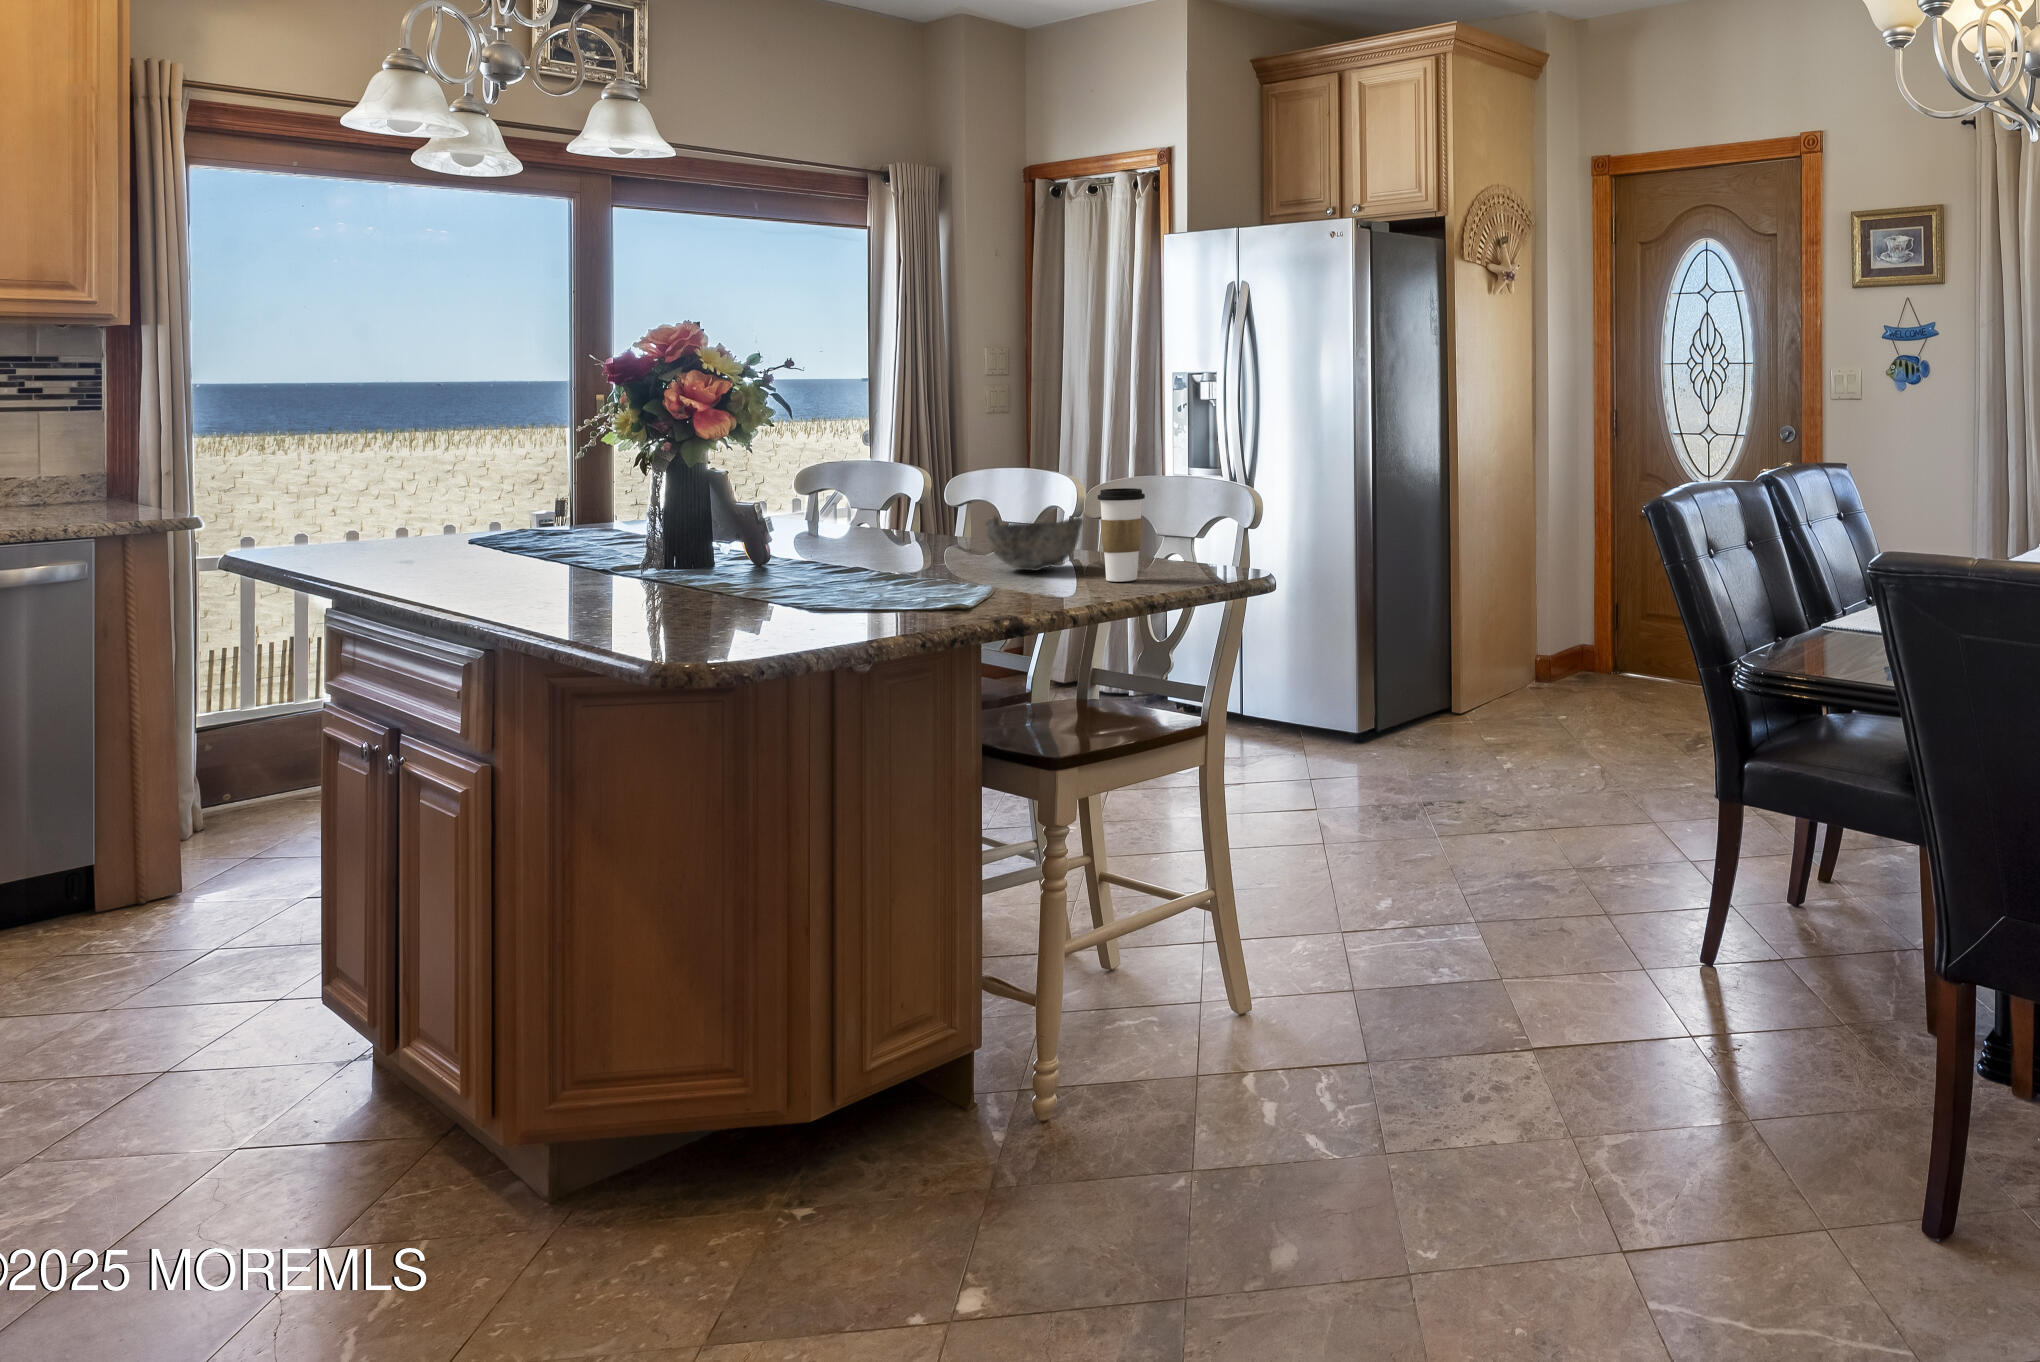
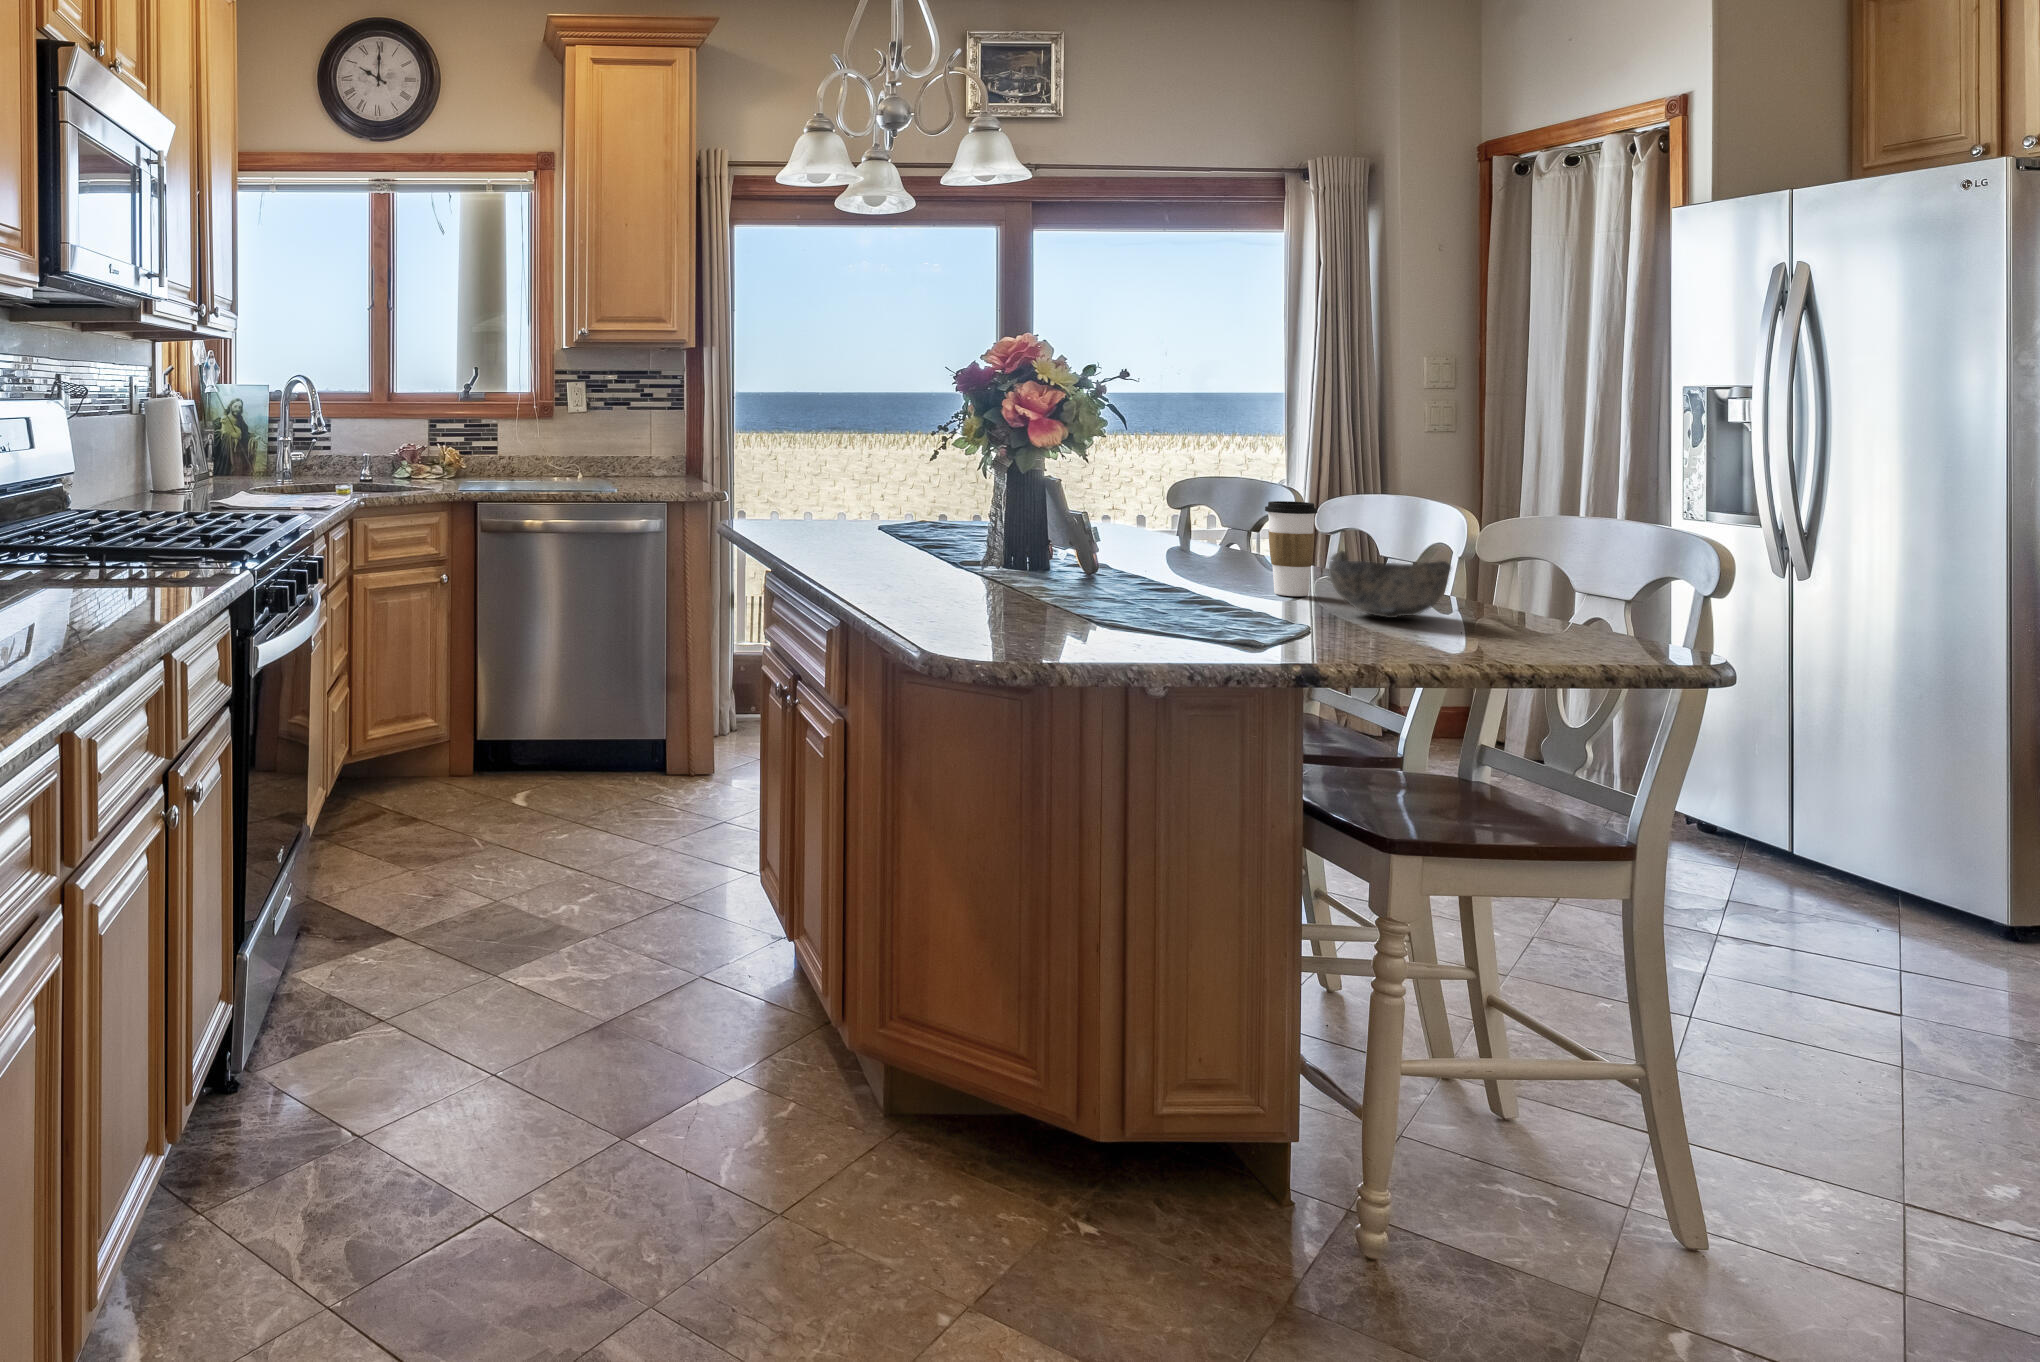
coffee cup: present [1098,488,1145,582] -> present [1265,501,1318,596]

